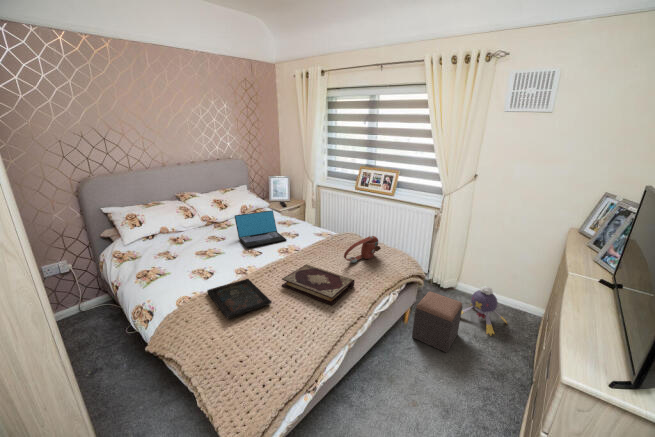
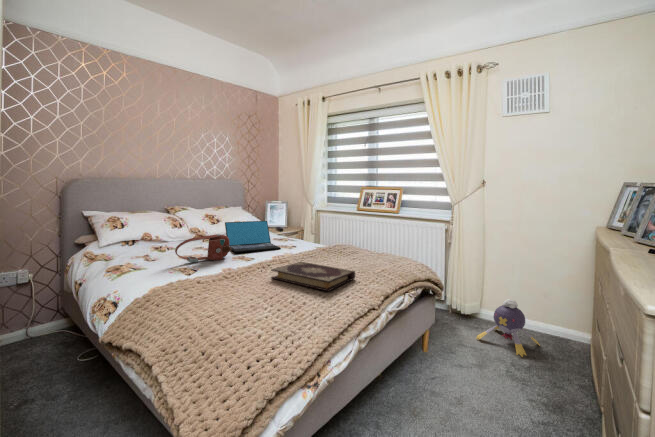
handbag: present [344,236,381,263] -> present [175,234,231,262]
tray: present [207,279,272,319] -> none [185,272,258,300]
footstool: present [412,292,462,352] -> none [427,304,484,373]

